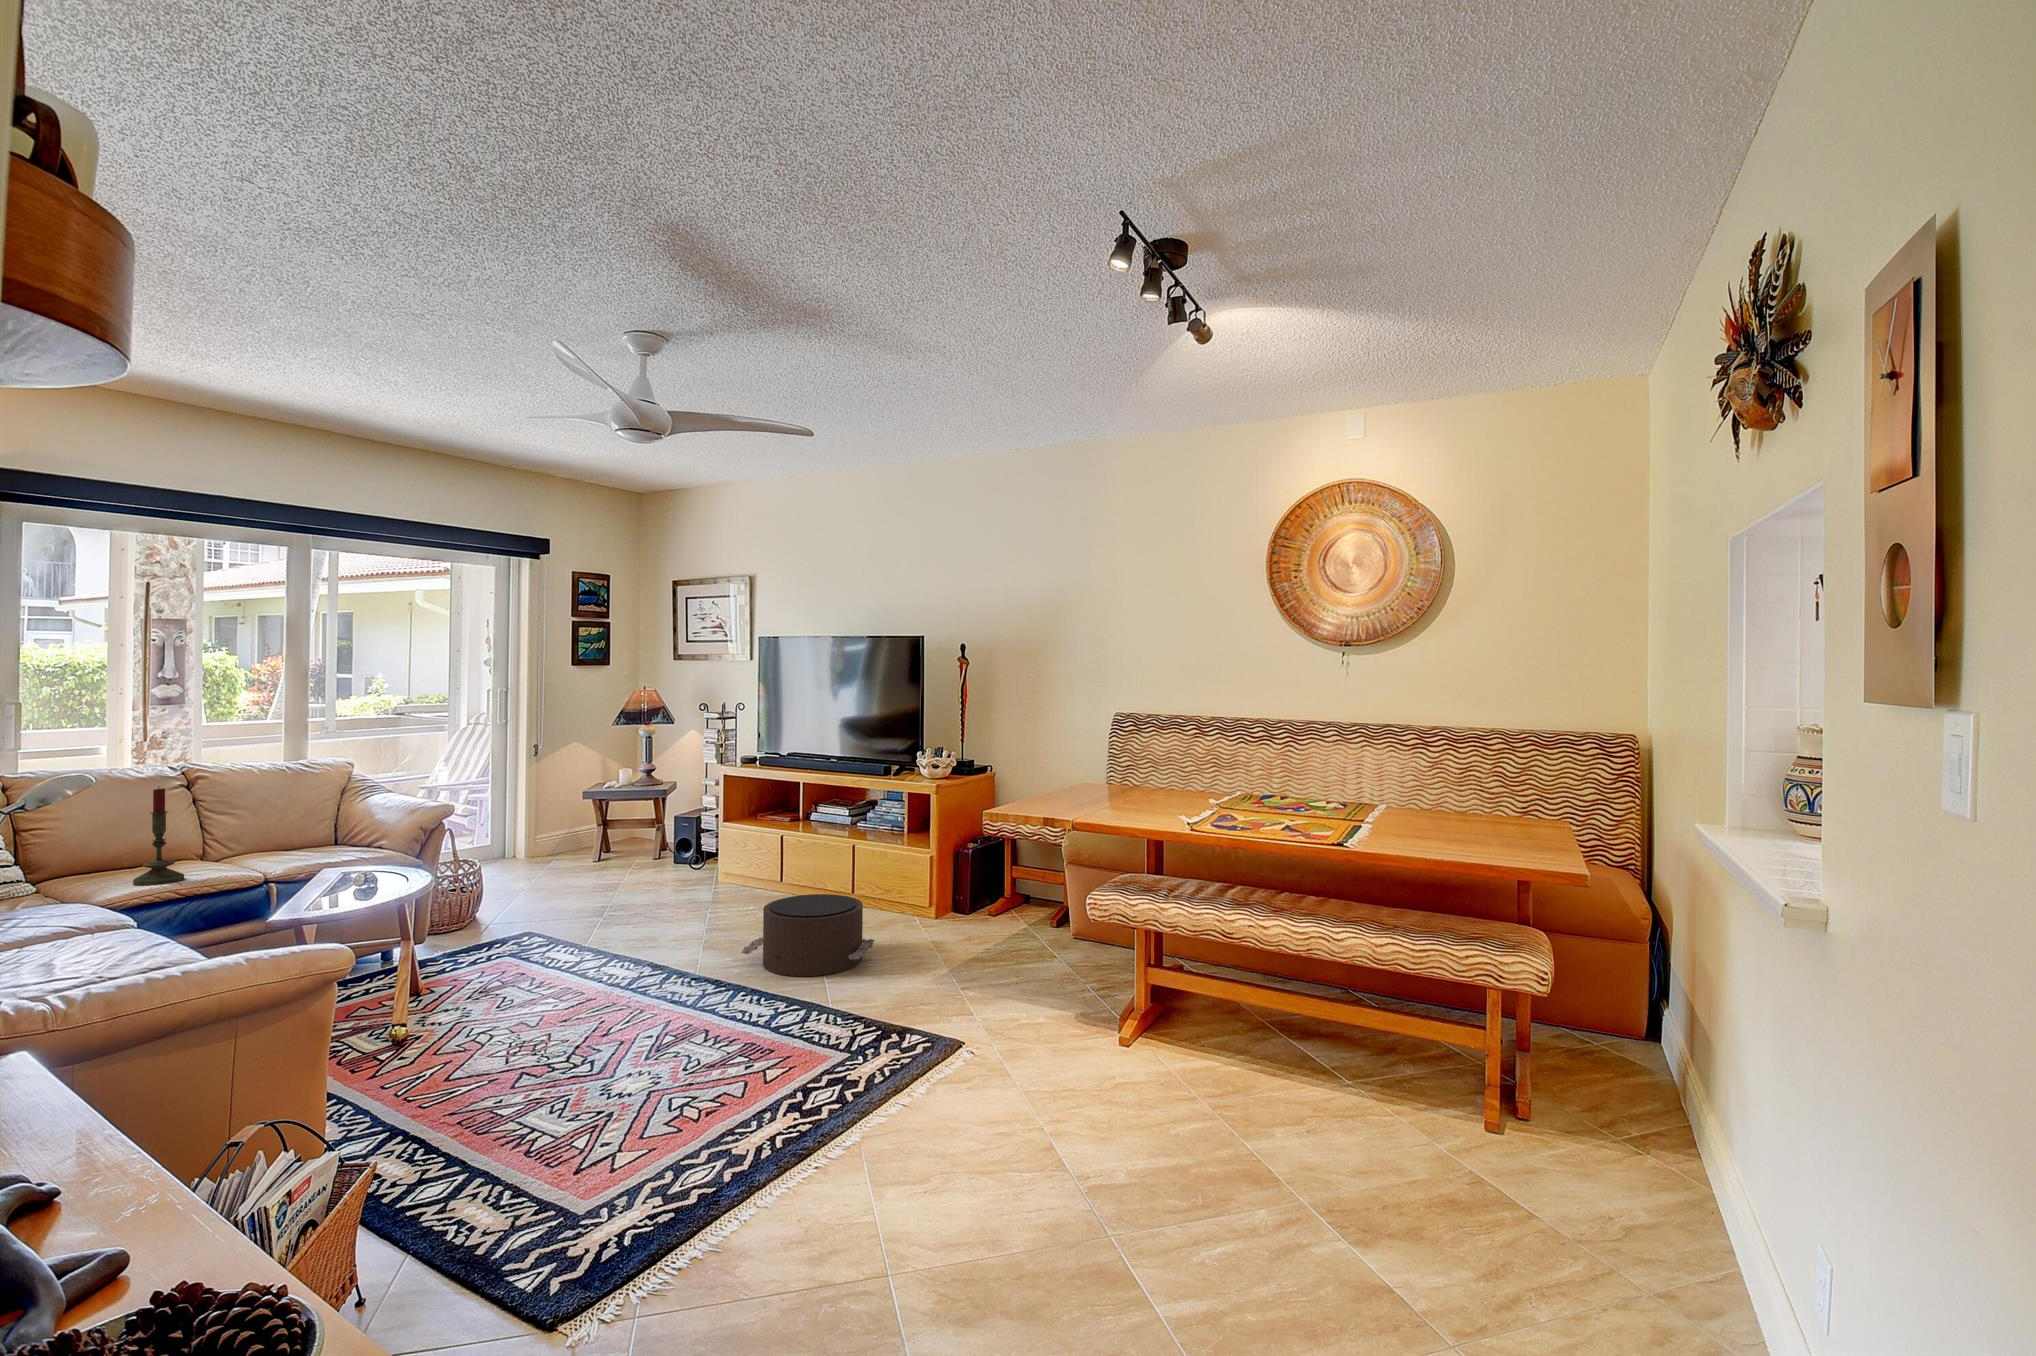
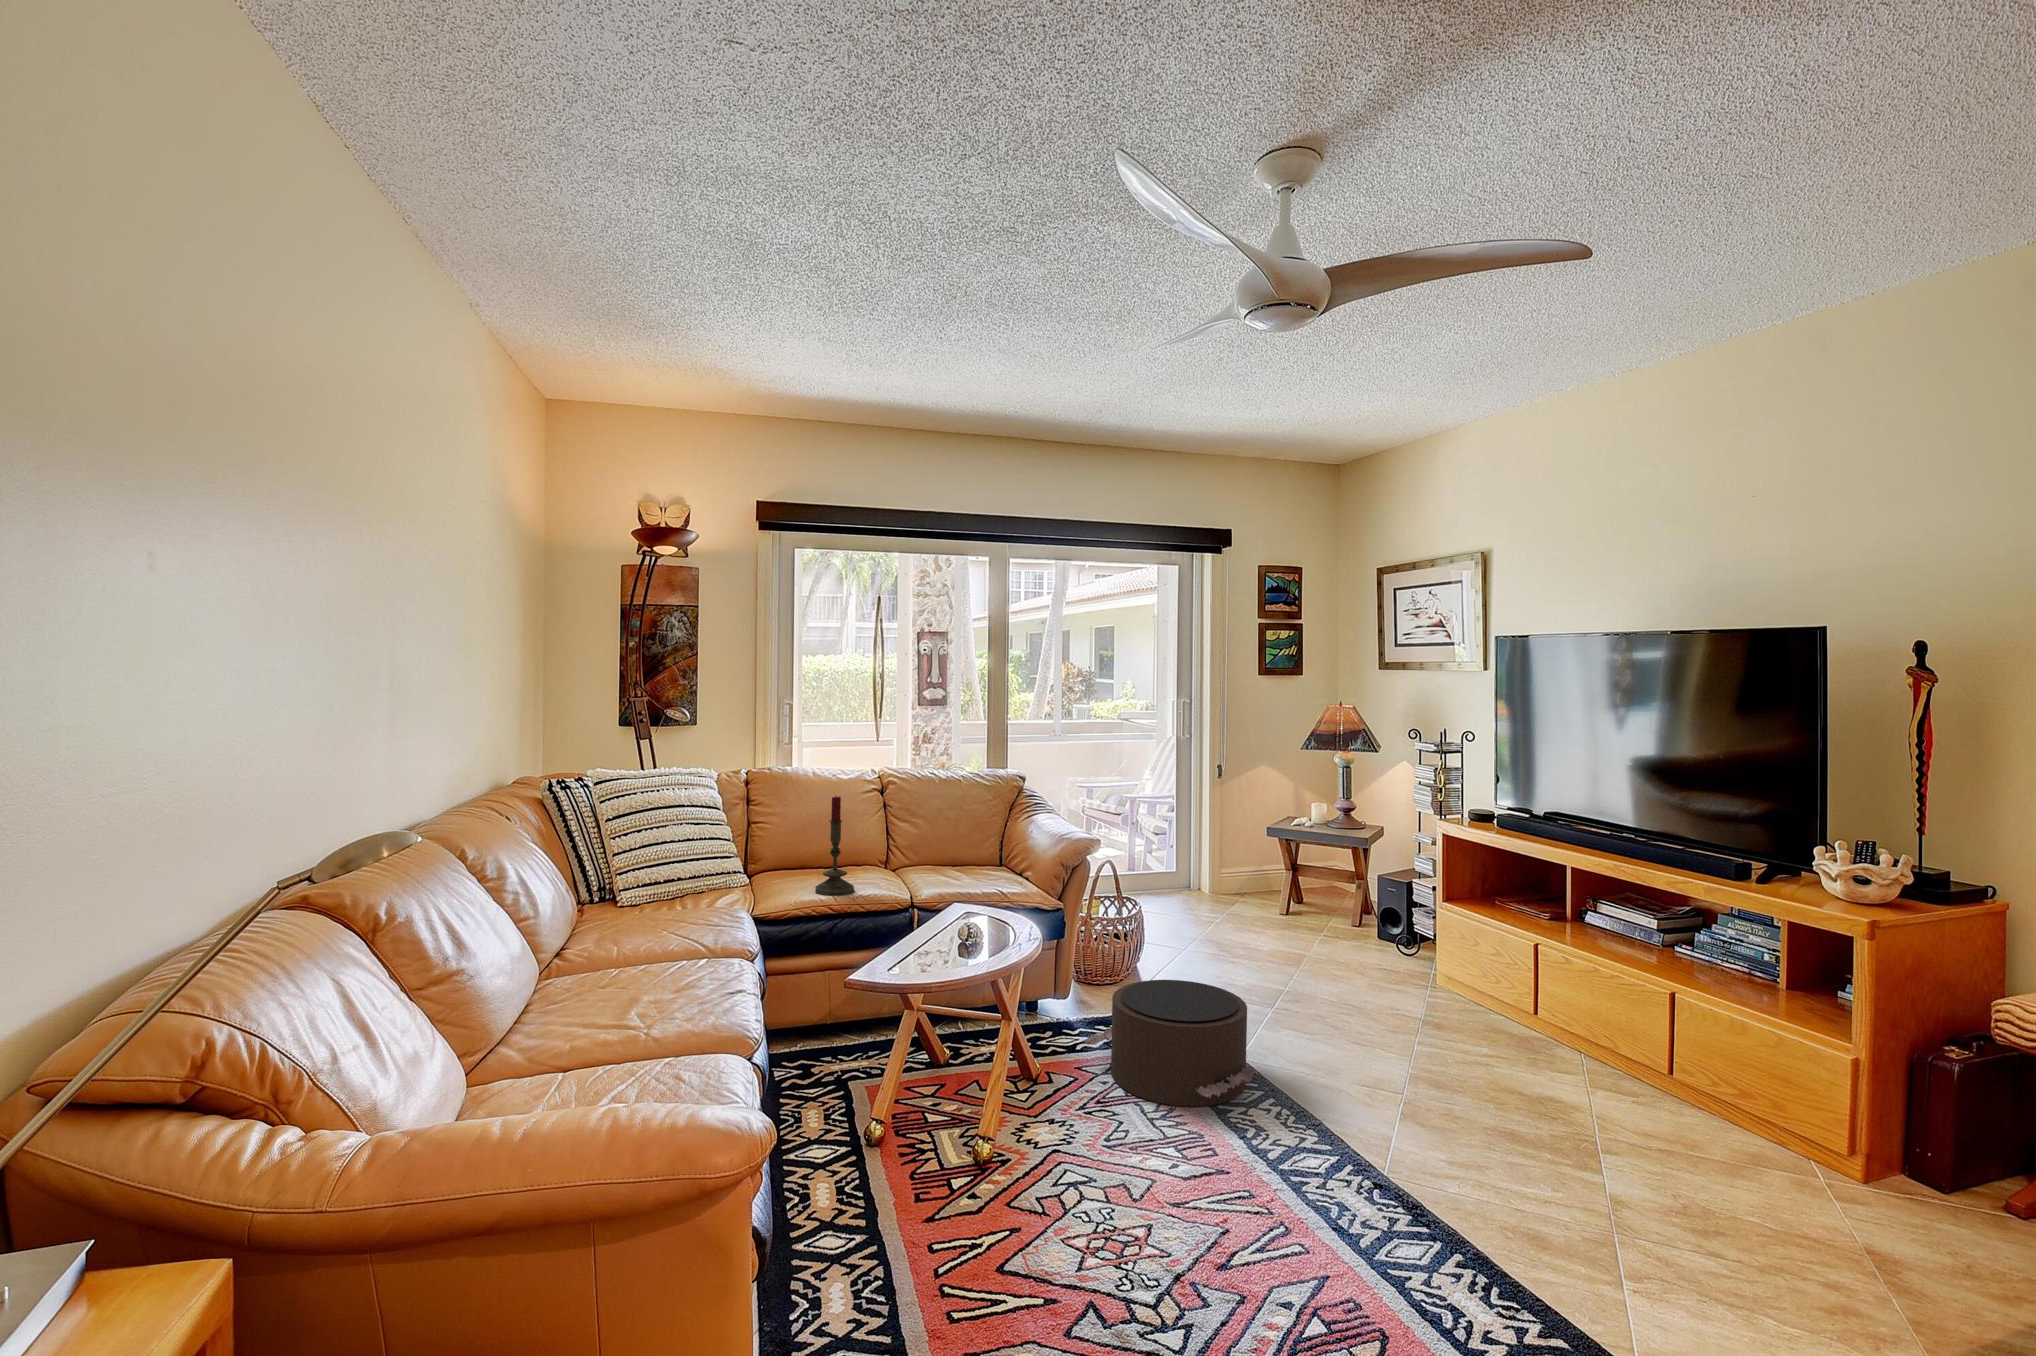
pouf: present [741,894,875,976] -> present [1084,980,1260,1106]

